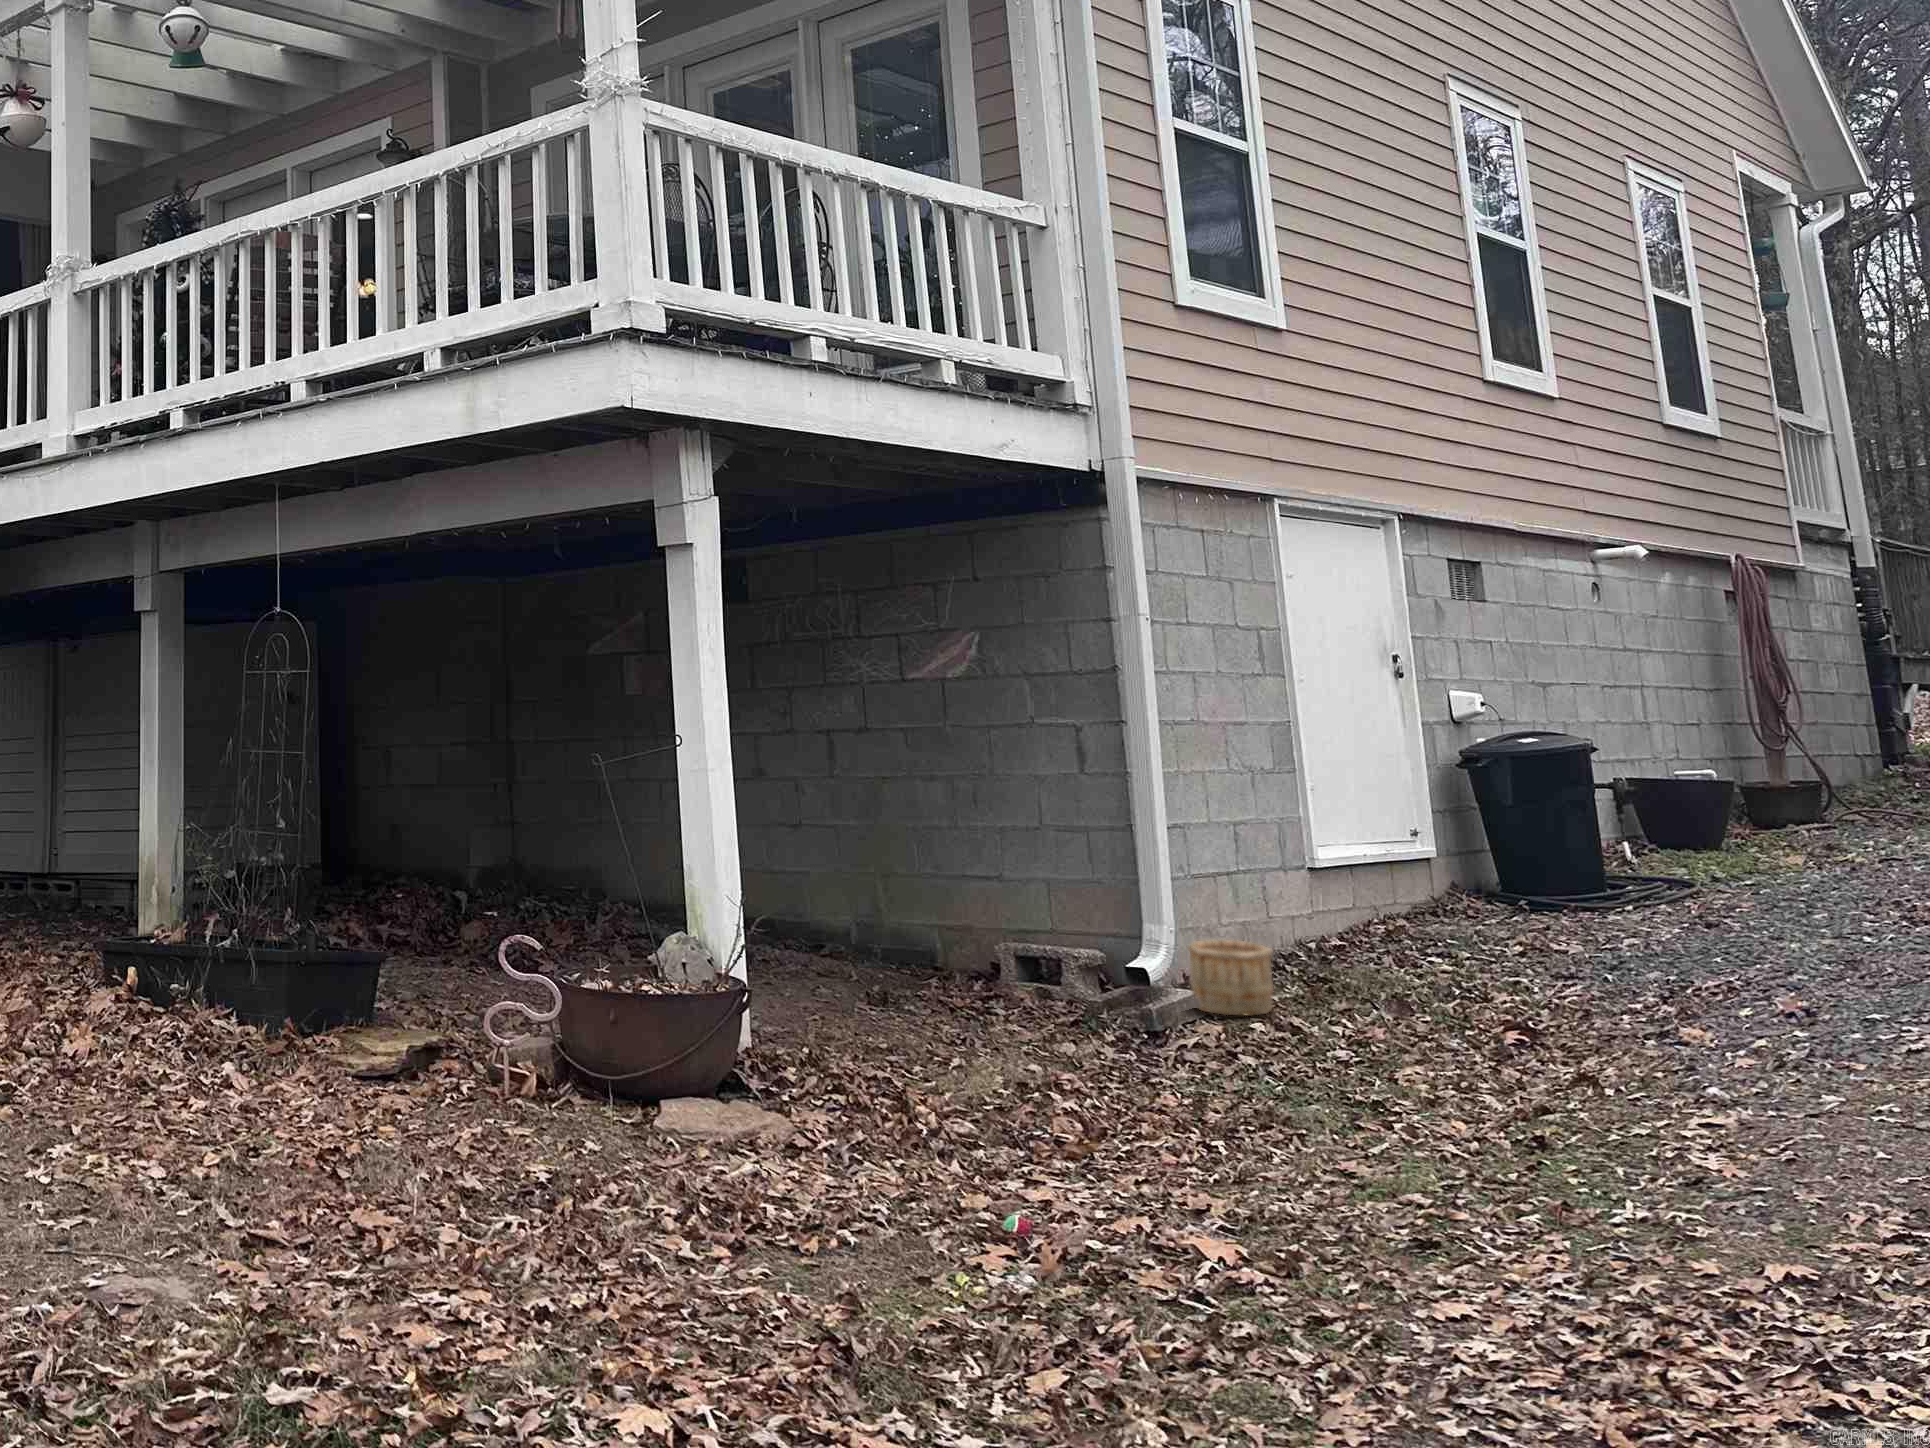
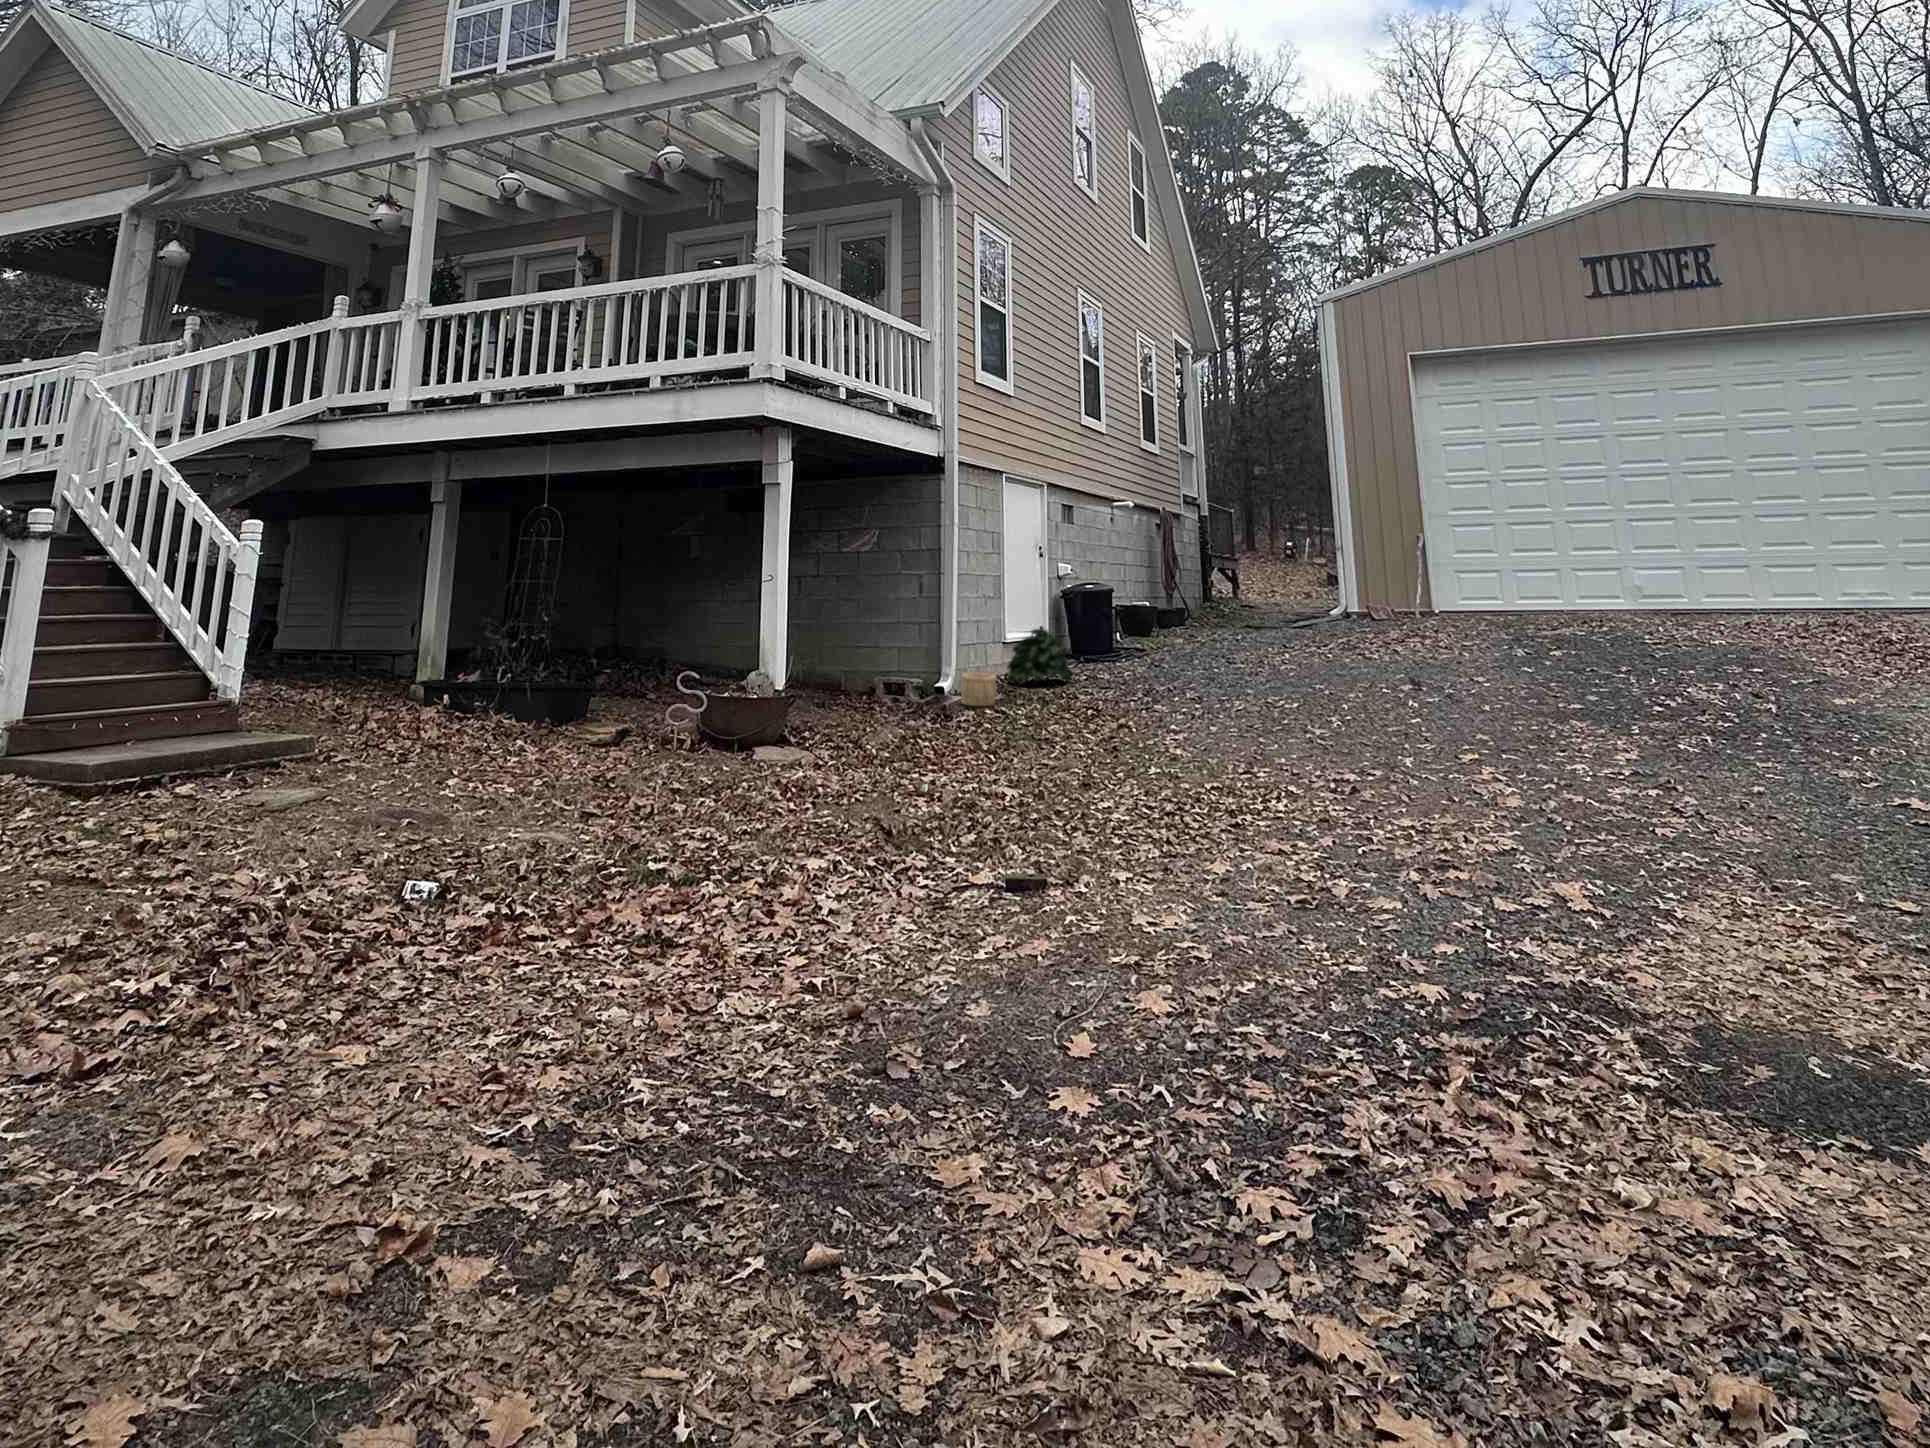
potted plant: none [1316,839,1478,967] -> present [1007,628,1072,685]

